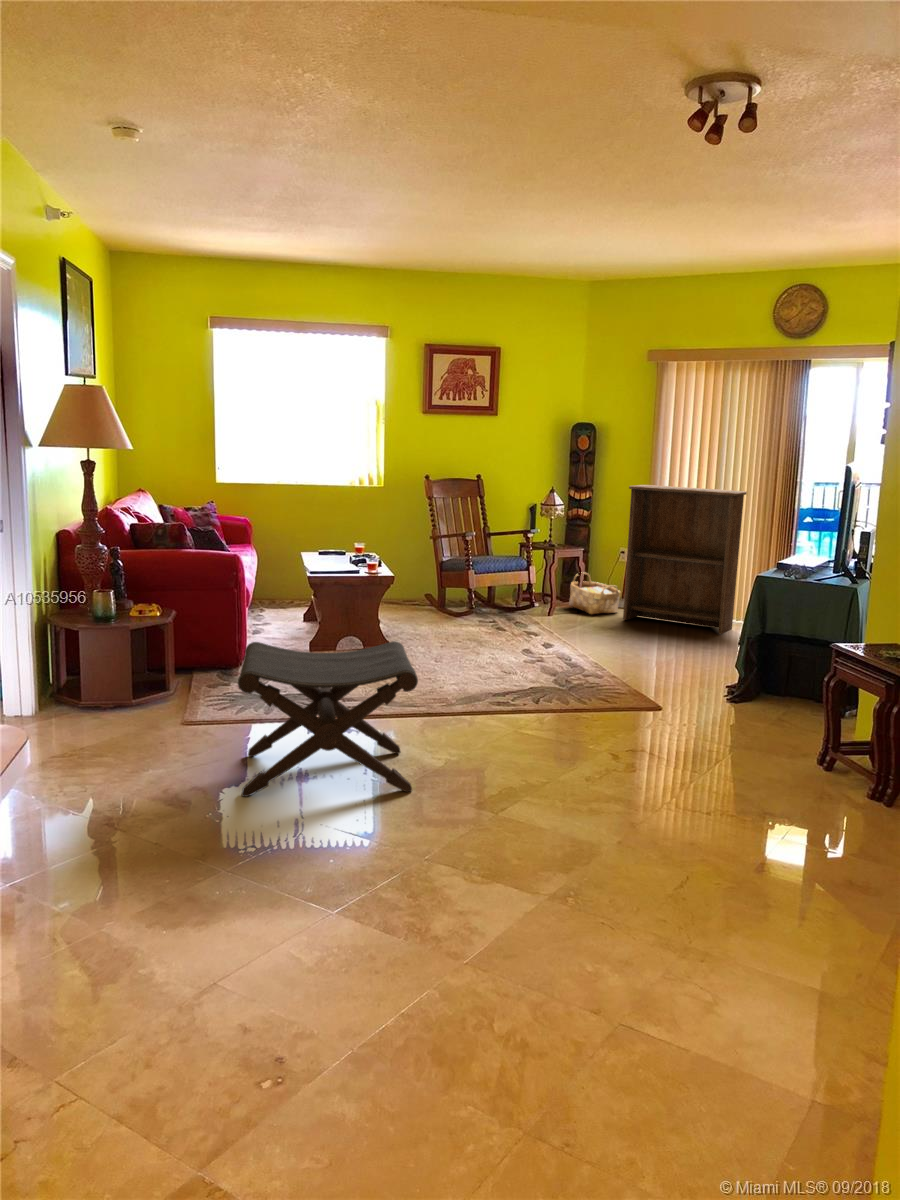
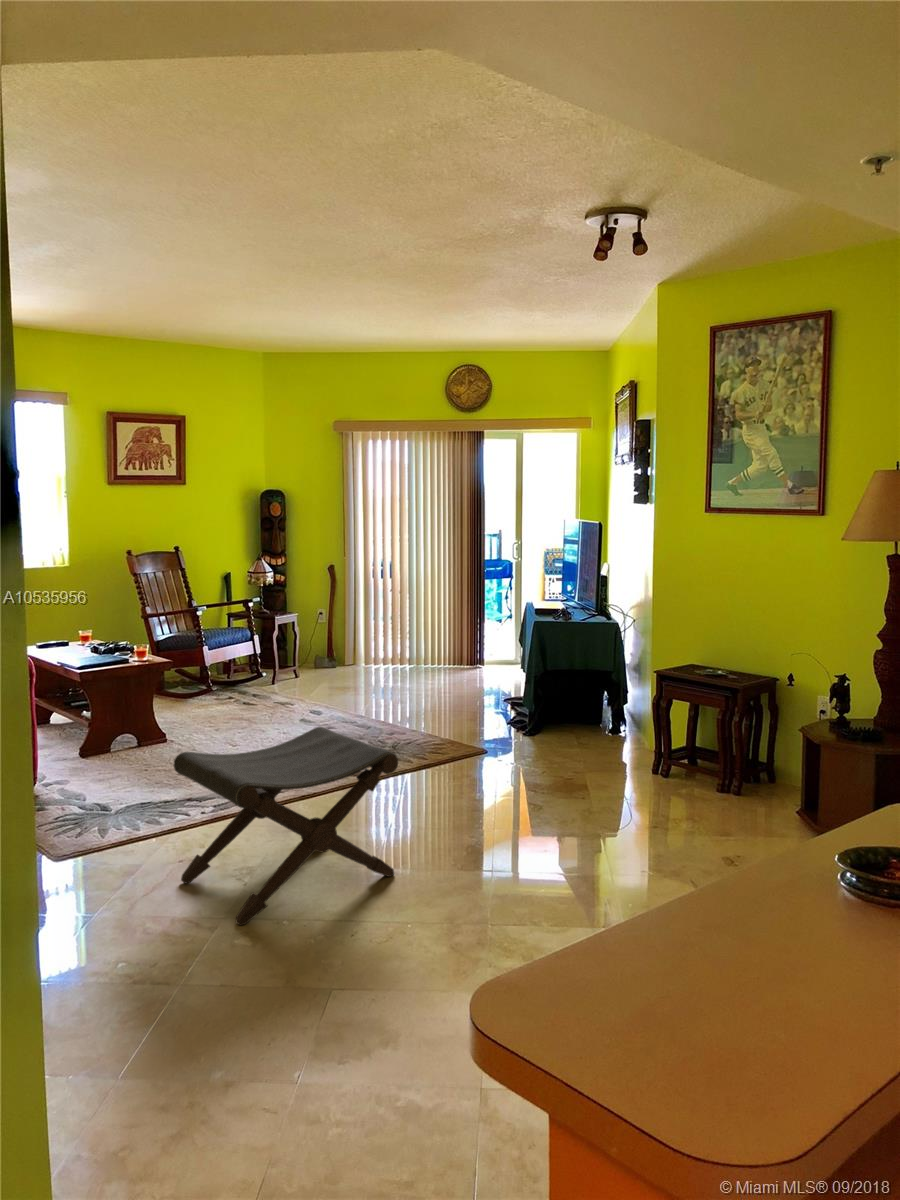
bookshelf: present [623,485,747,634] -> none [340,547,444,678]
woven basket: present [569,572,620,614] -> none [280,636,331,676]

